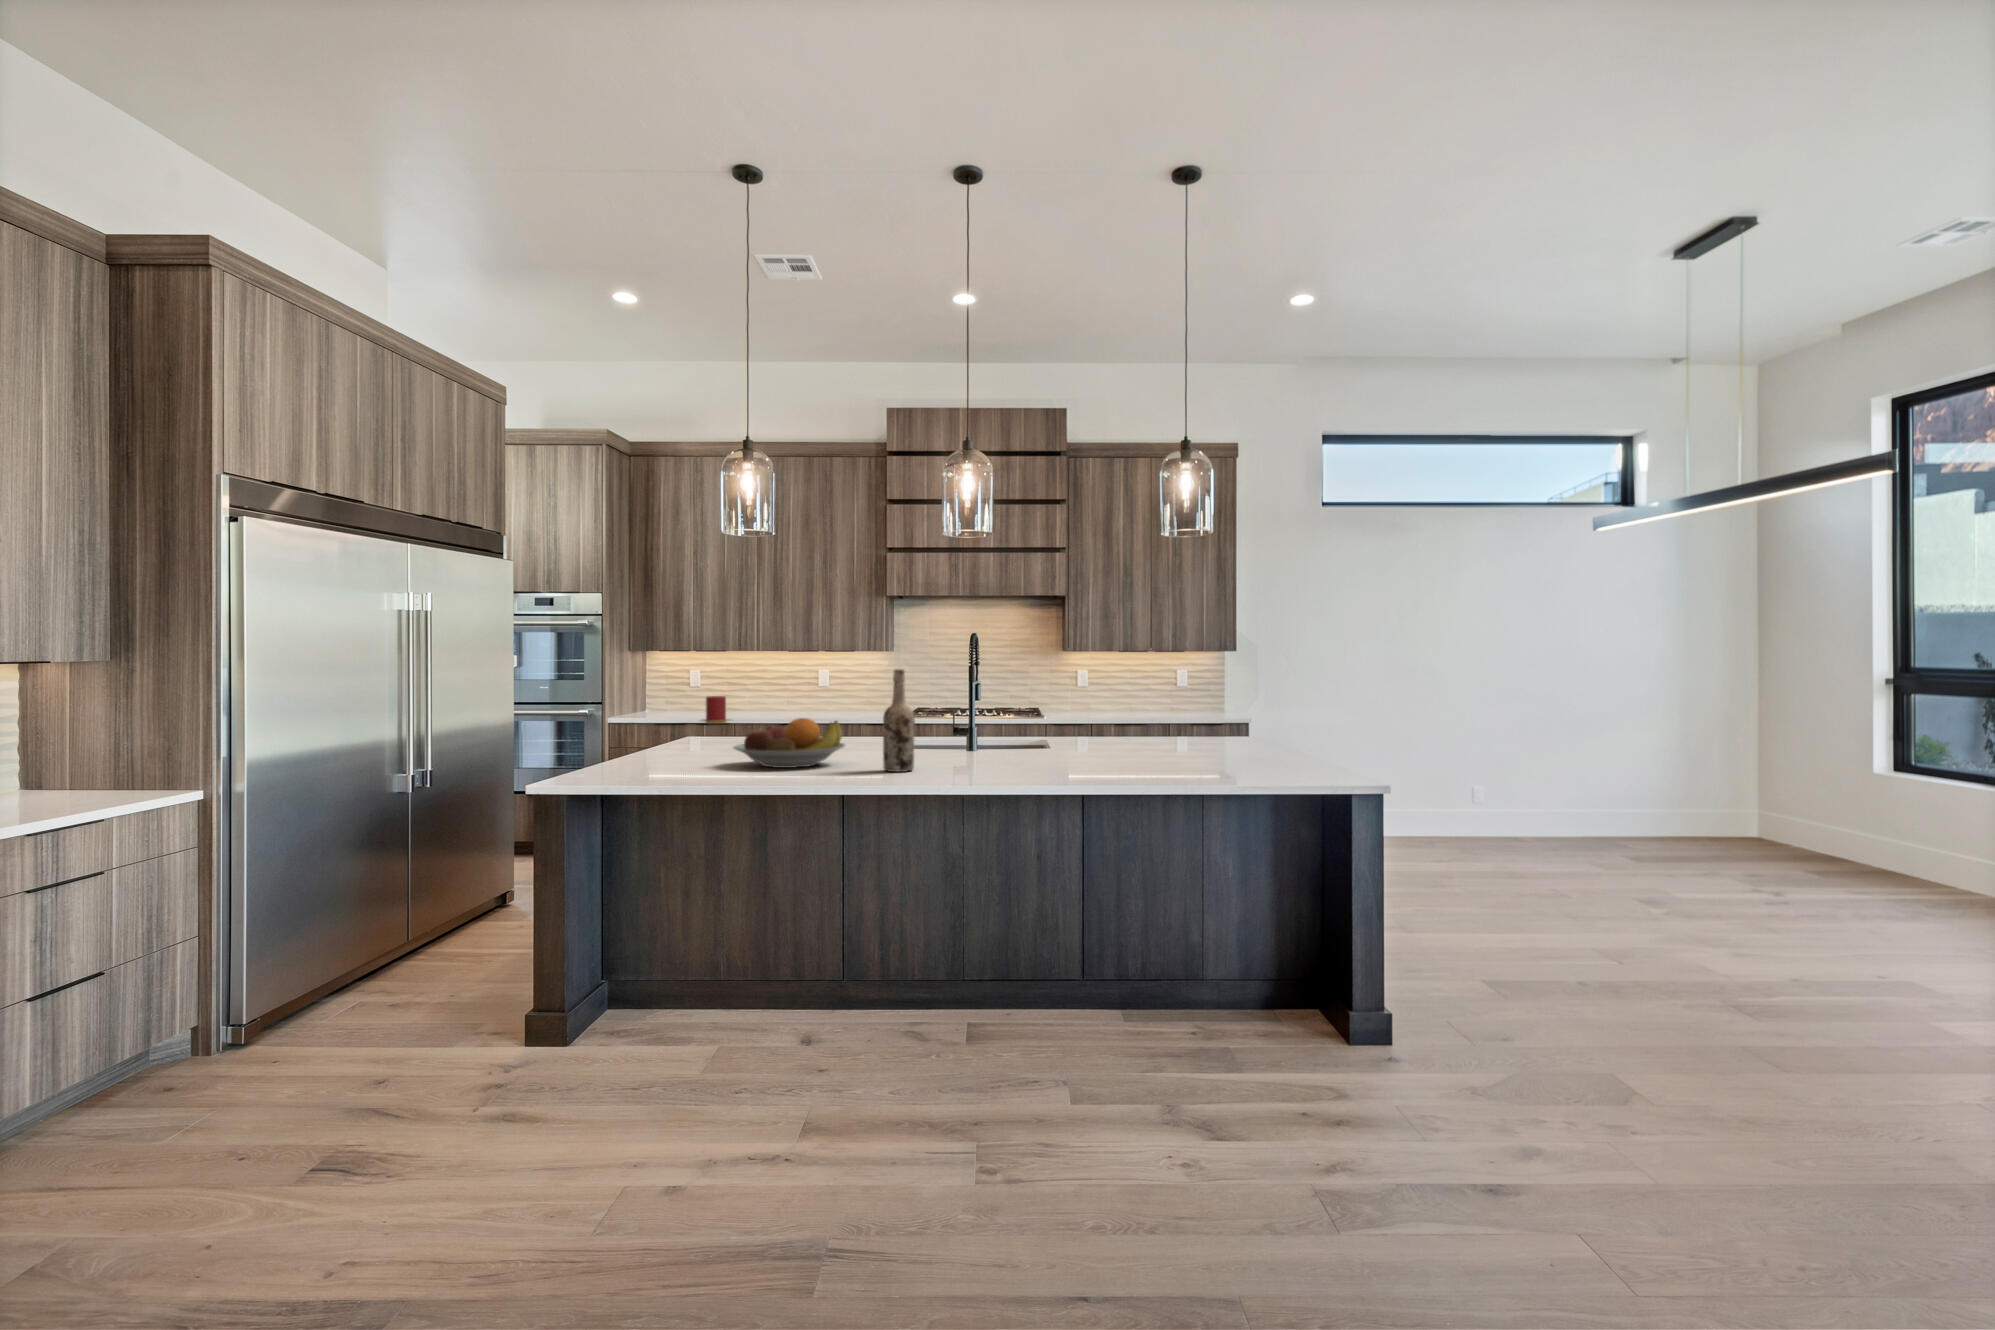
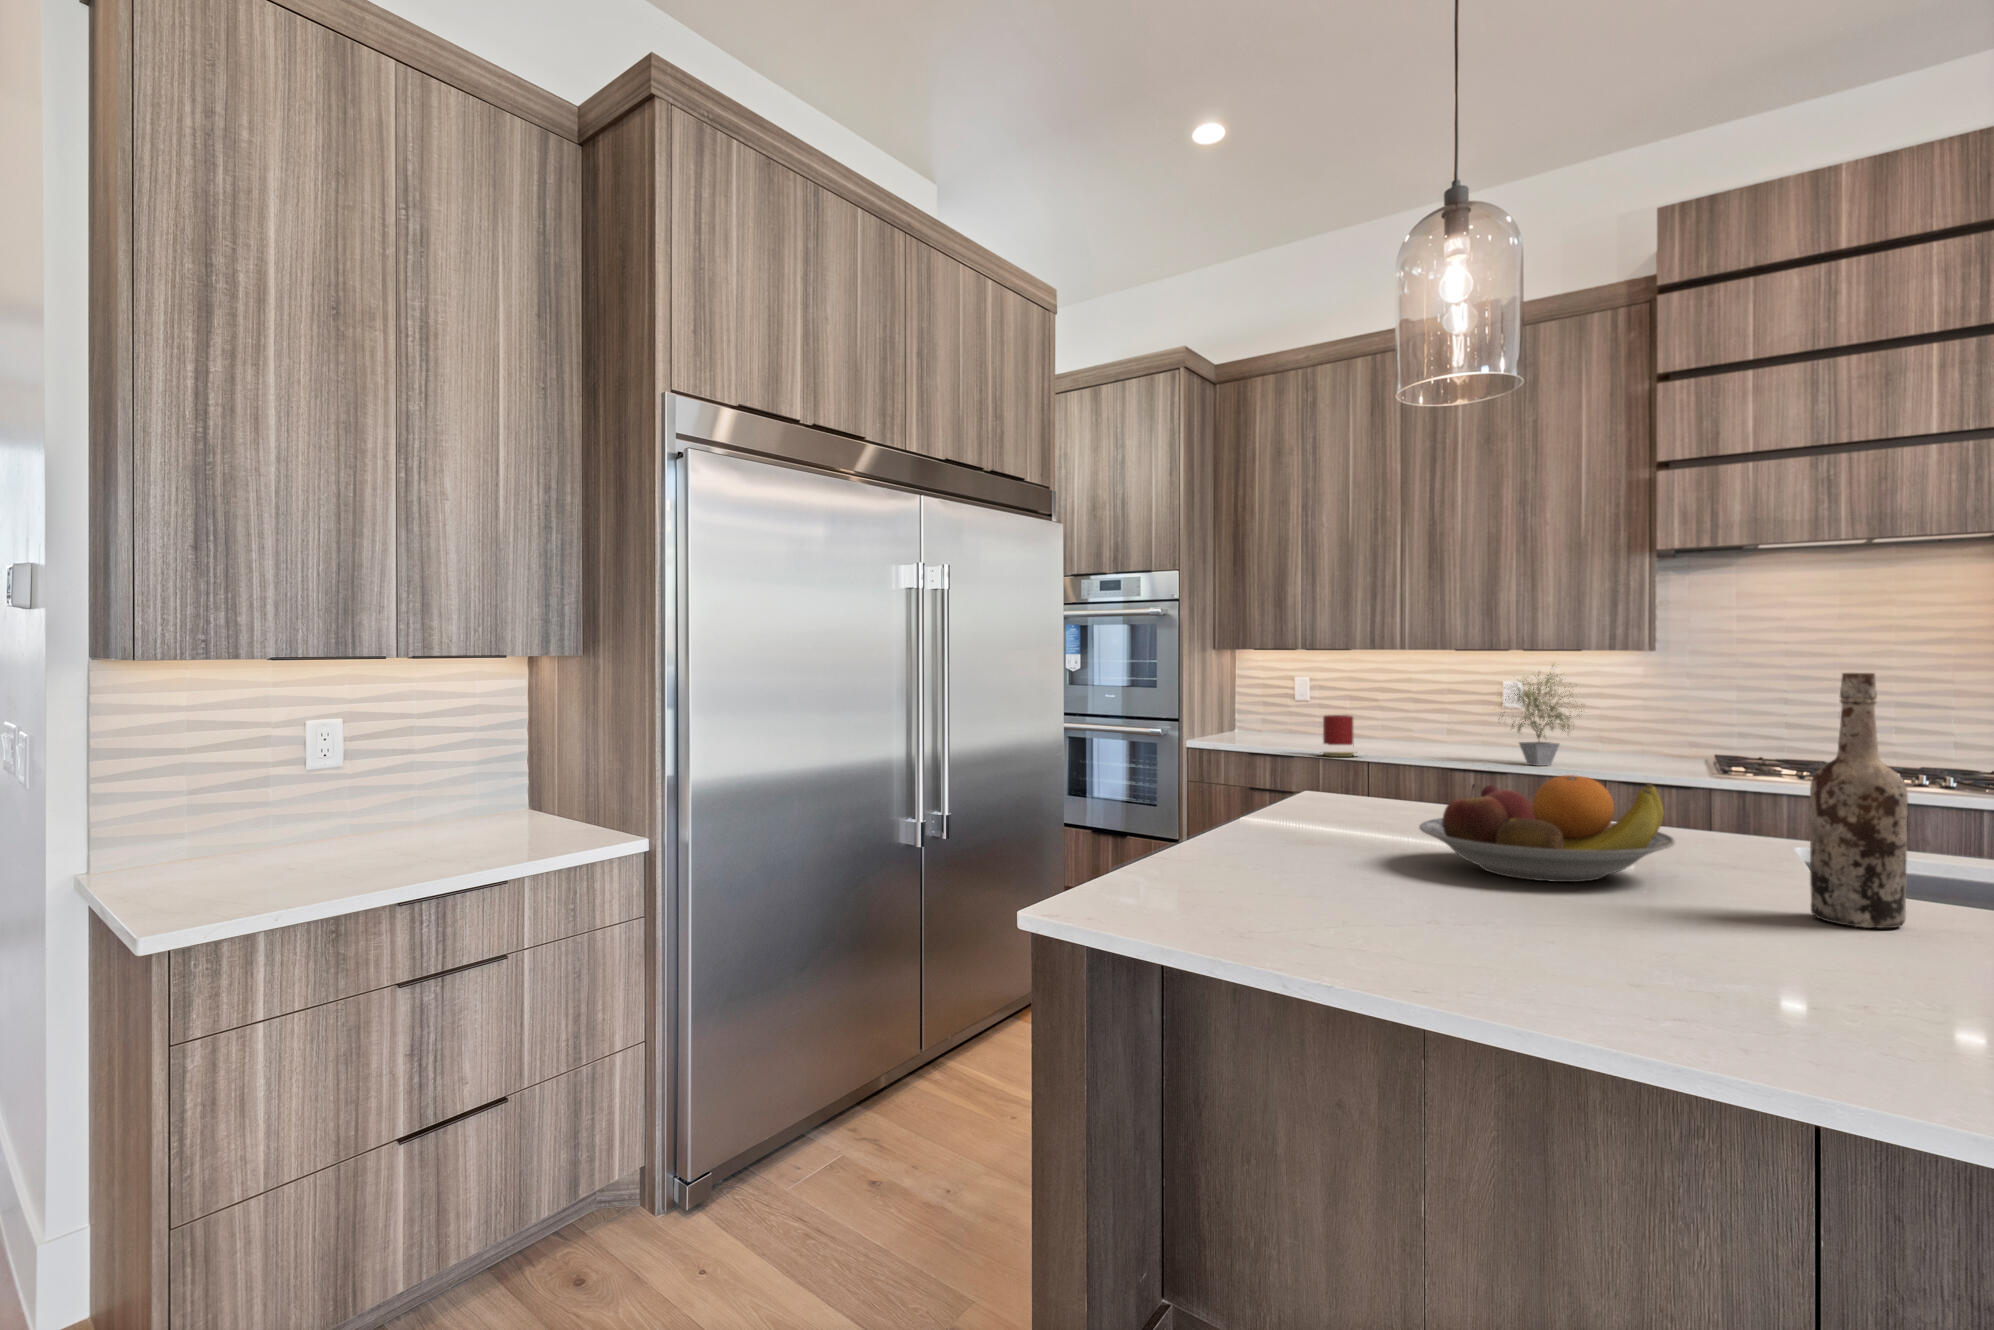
potted plant: none [811,660,867,725] -> present [1502,665,1582,766]

